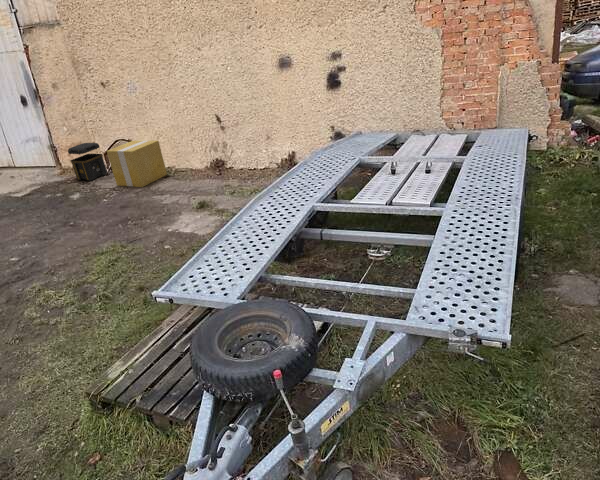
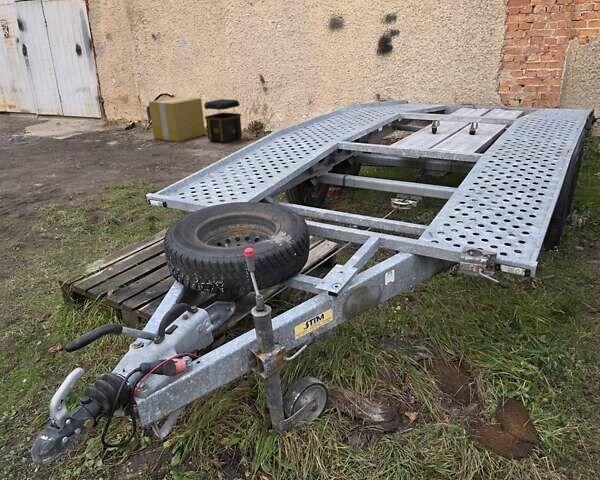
toolbox: present [68,143,107,181] -> present [204,99,242,142]

